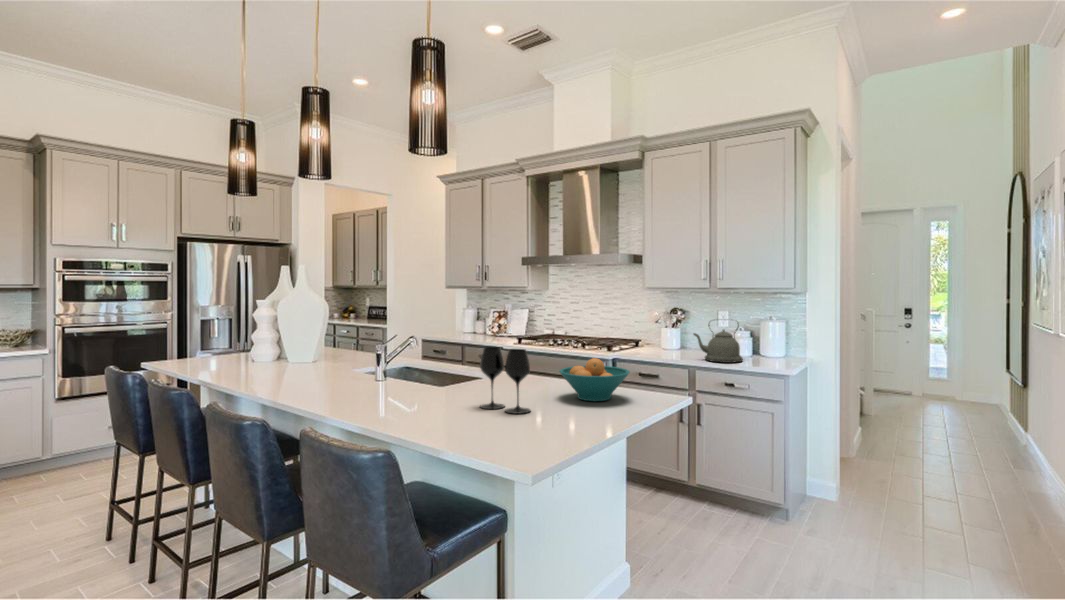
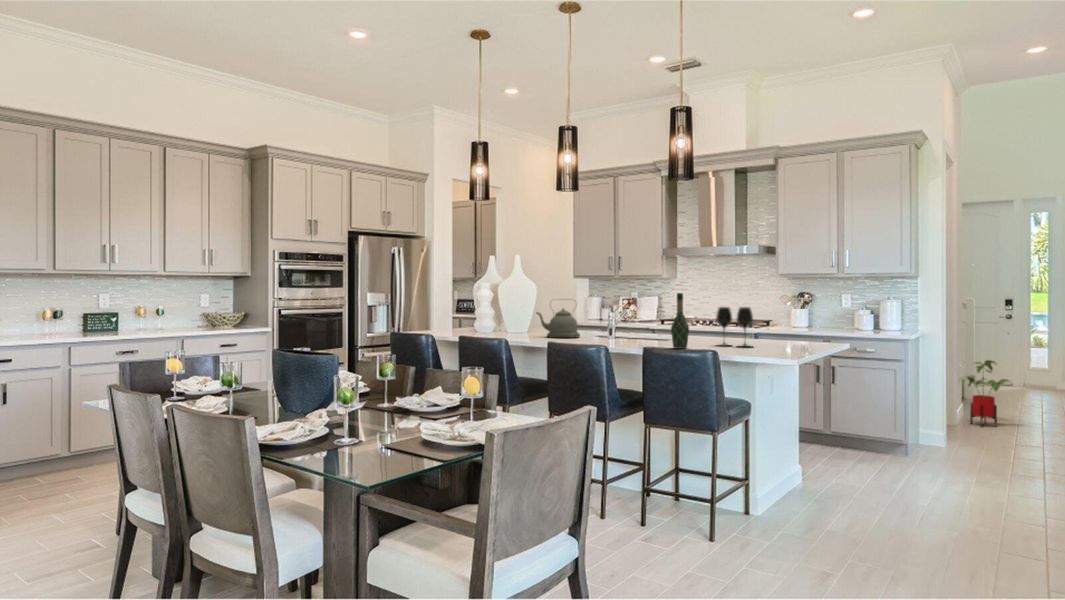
kettle: present [694,324,743,363] -> present [536,309,580,338]
wine bottle: none [387,330,416,420] -> present [671,293,689,349]
fruit bowl: present [559,358,630,401] -> none [760,316,810,344]
house plant: none [855,385,918,463] -> present [963,360,1009,426]

